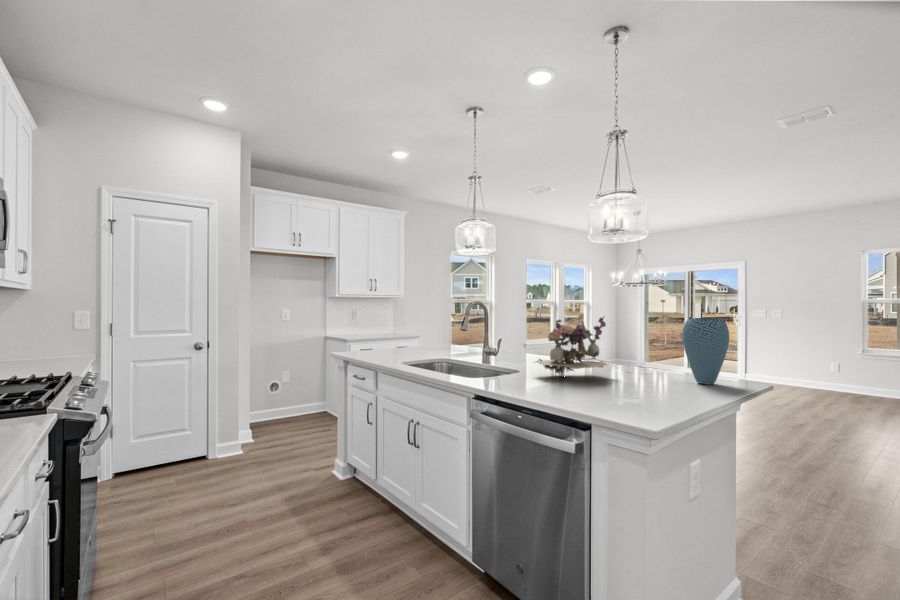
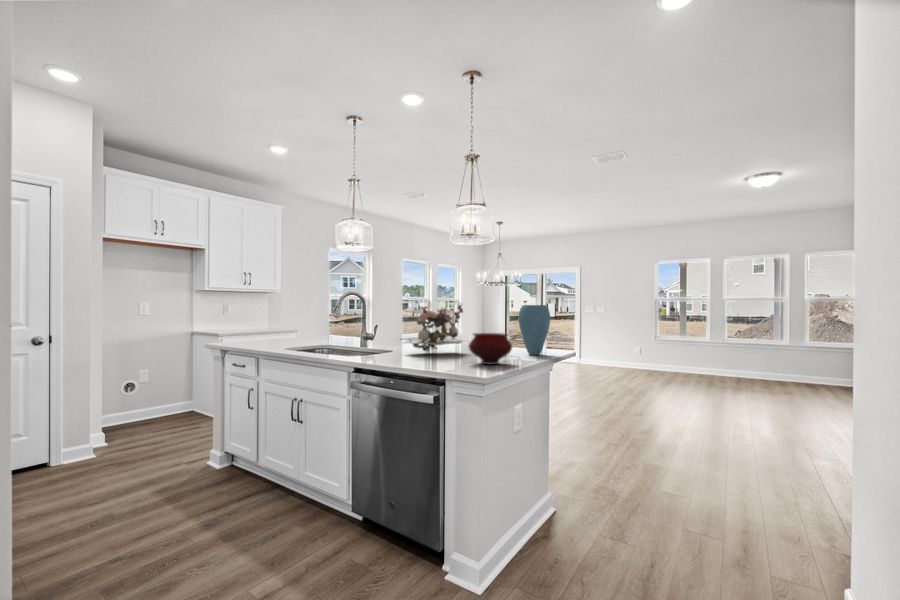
bowl: none [619,358,682,402] -> present [469,333,512,365]

